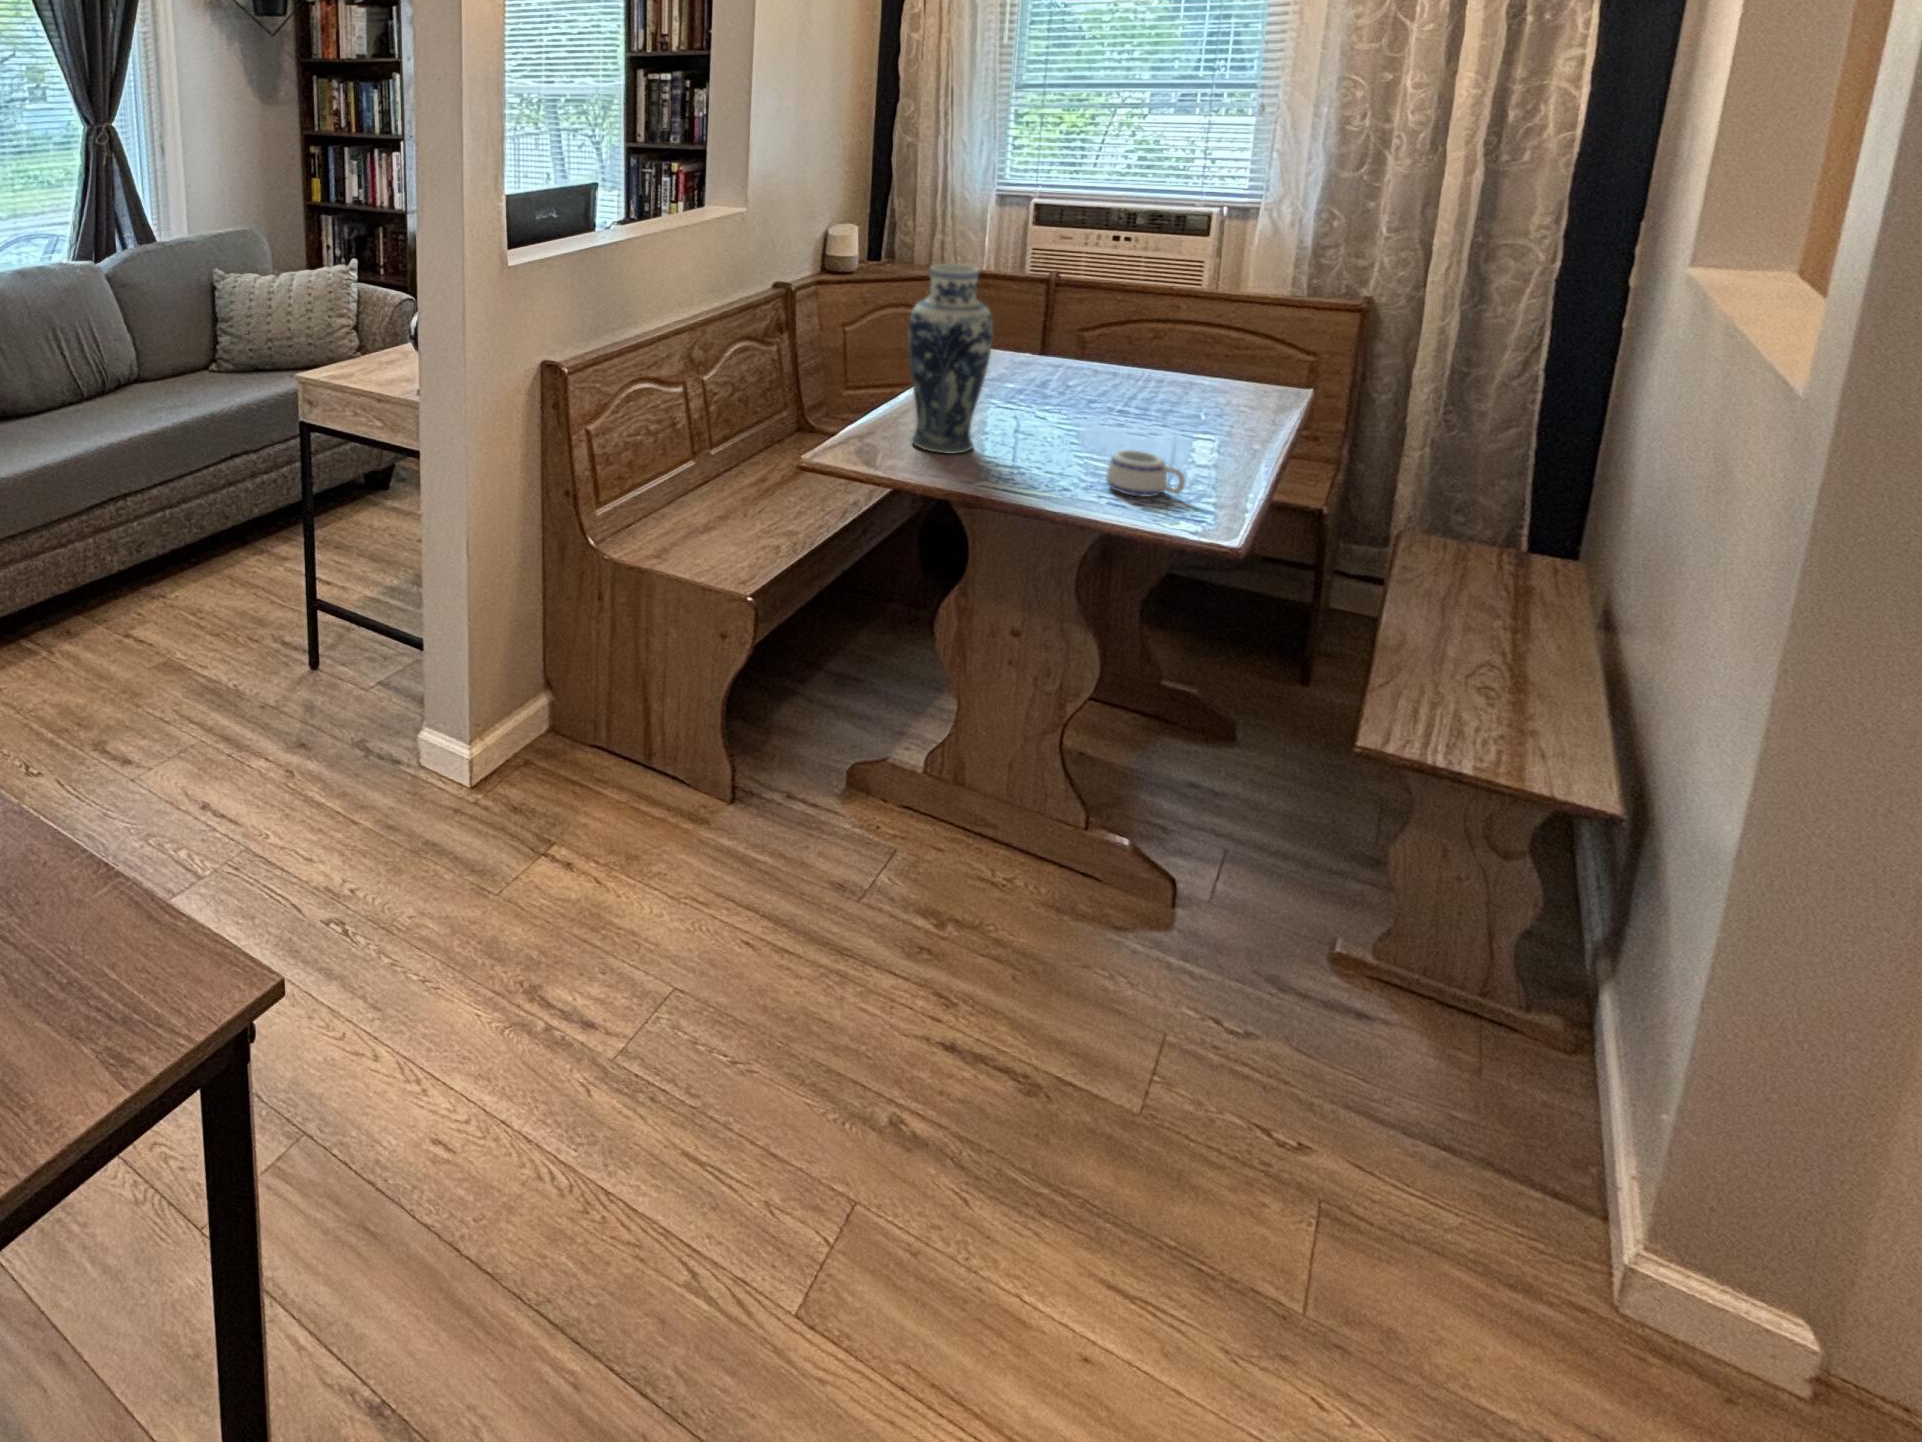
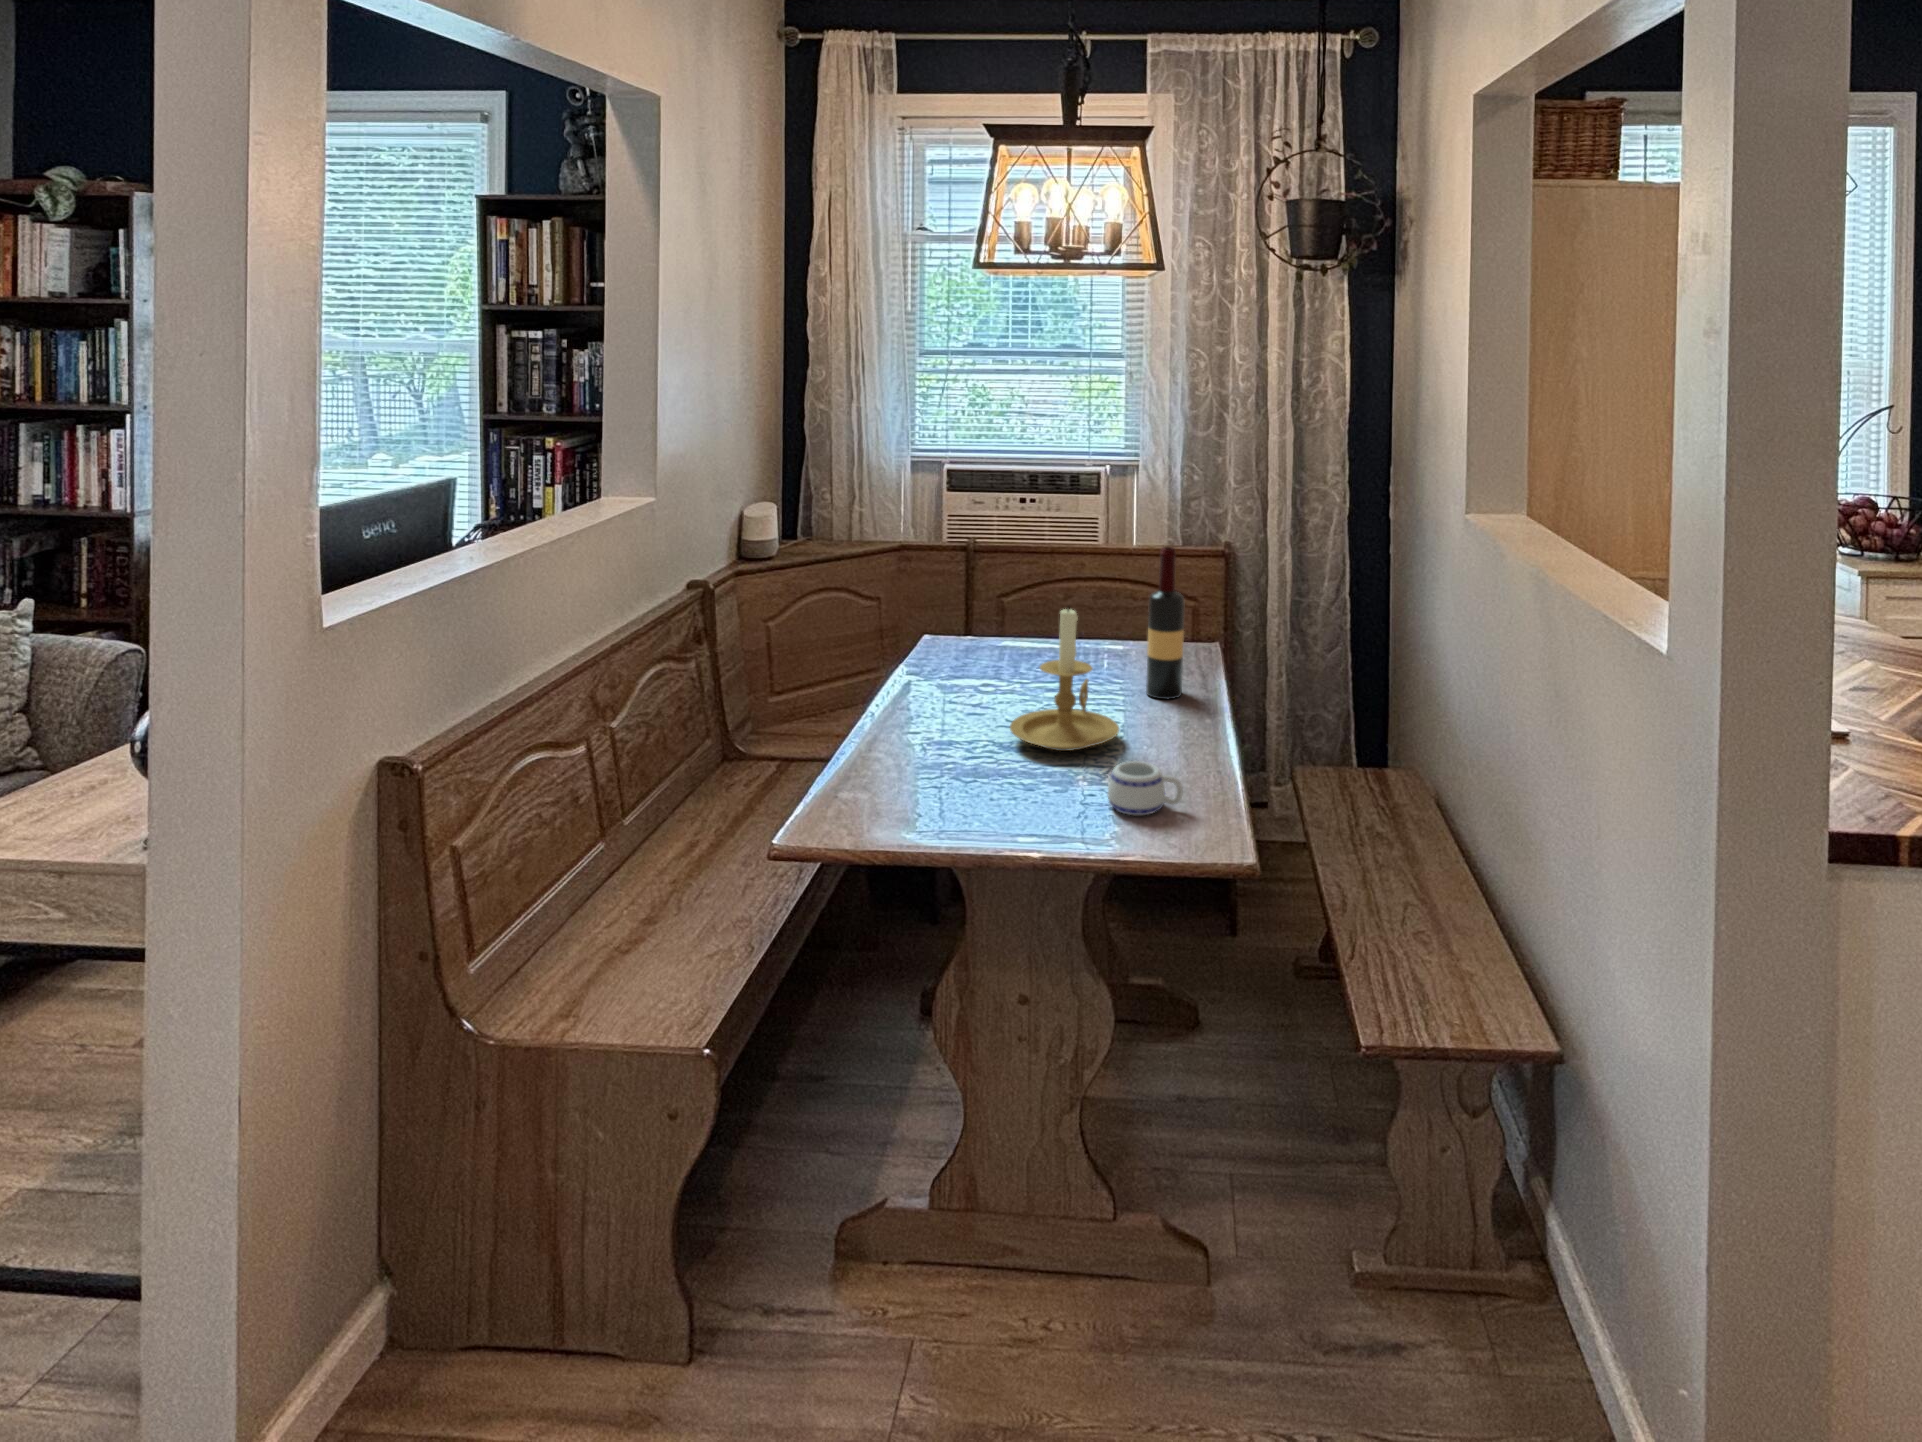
vase: present [908,264,993,454] -> none [887,569,976,797]
wine bottle: none [1199,273,1253,423] -> present [1146,547,1185,699]
candle holder: none [1032,312,1147,444] -> present [1010,607,1119,751]

